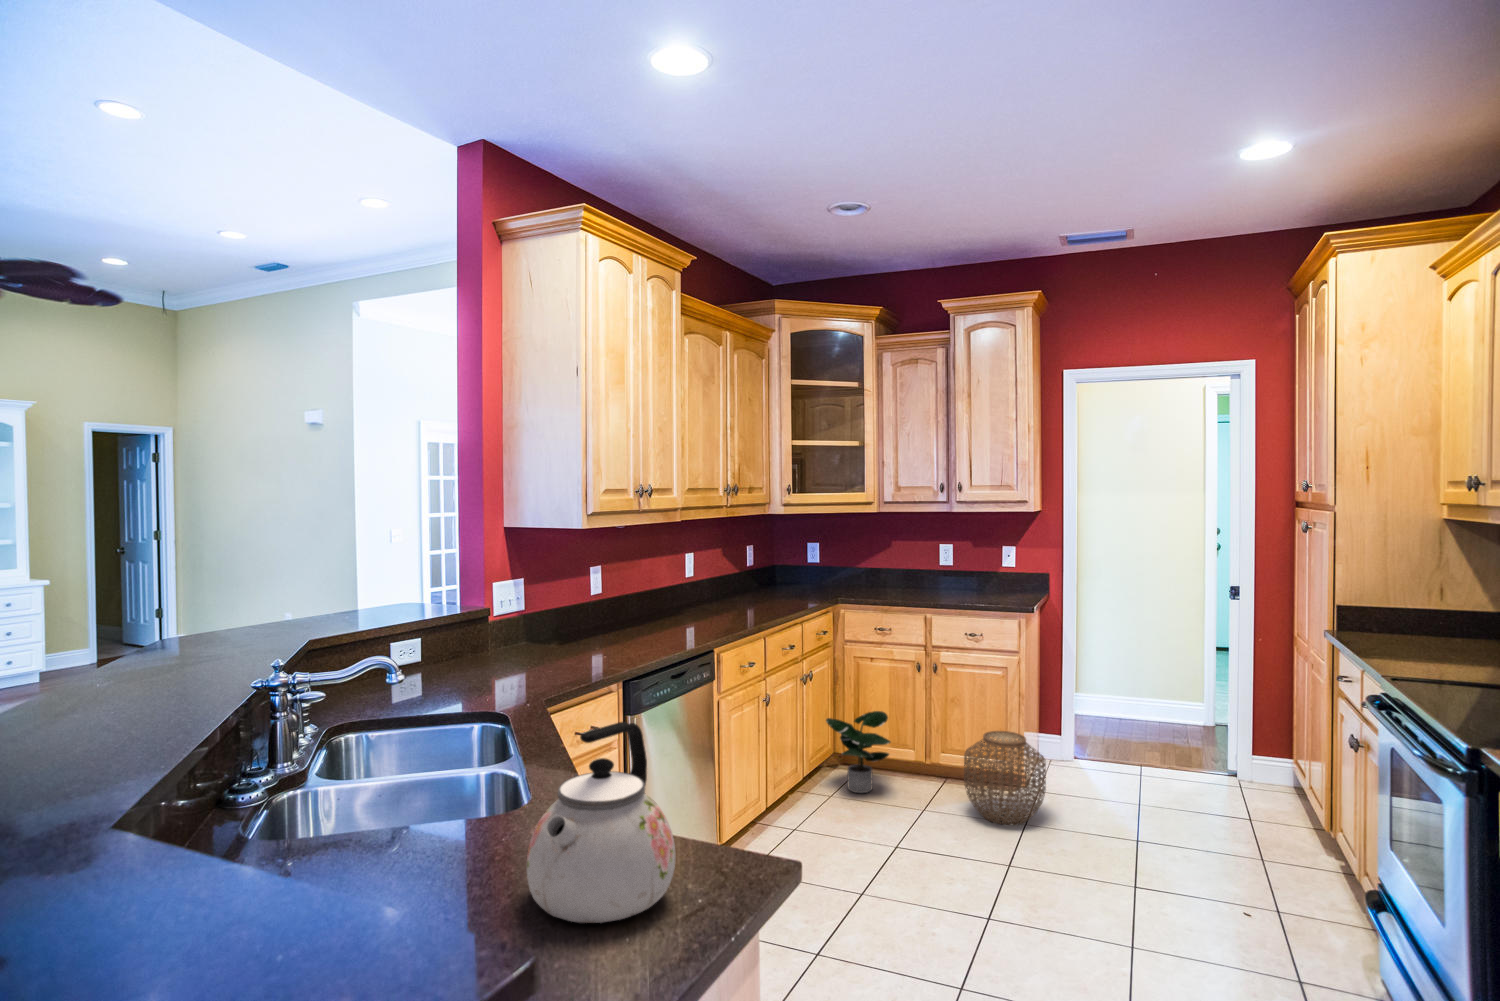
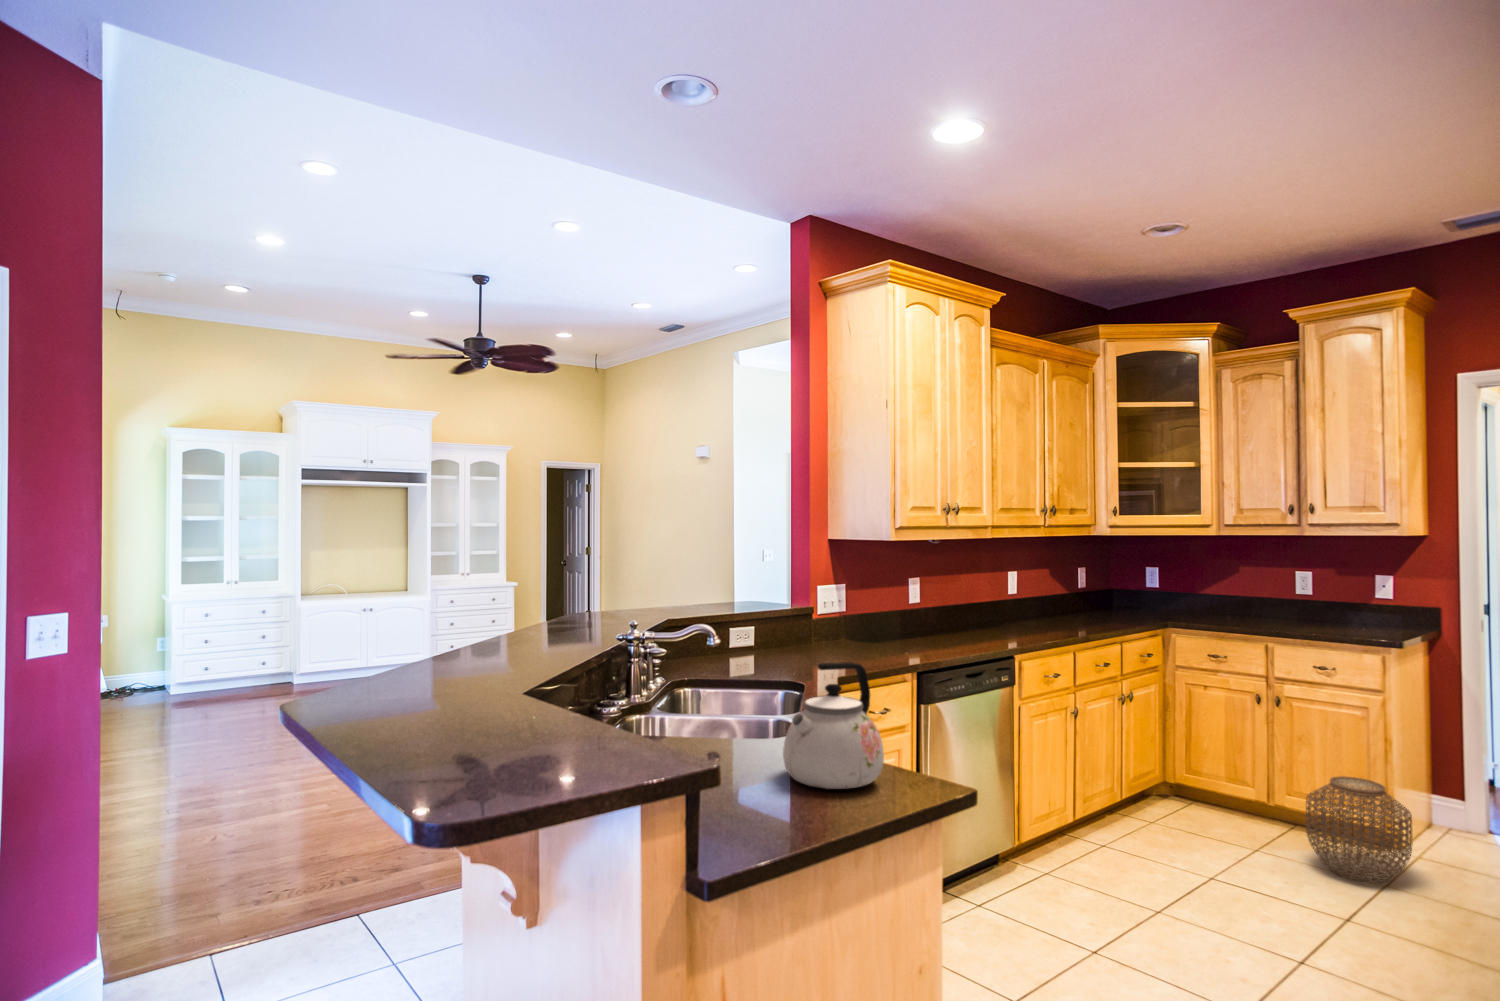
potted plant: present [826,711,890,793] -> none [1148,743,1222,826]

